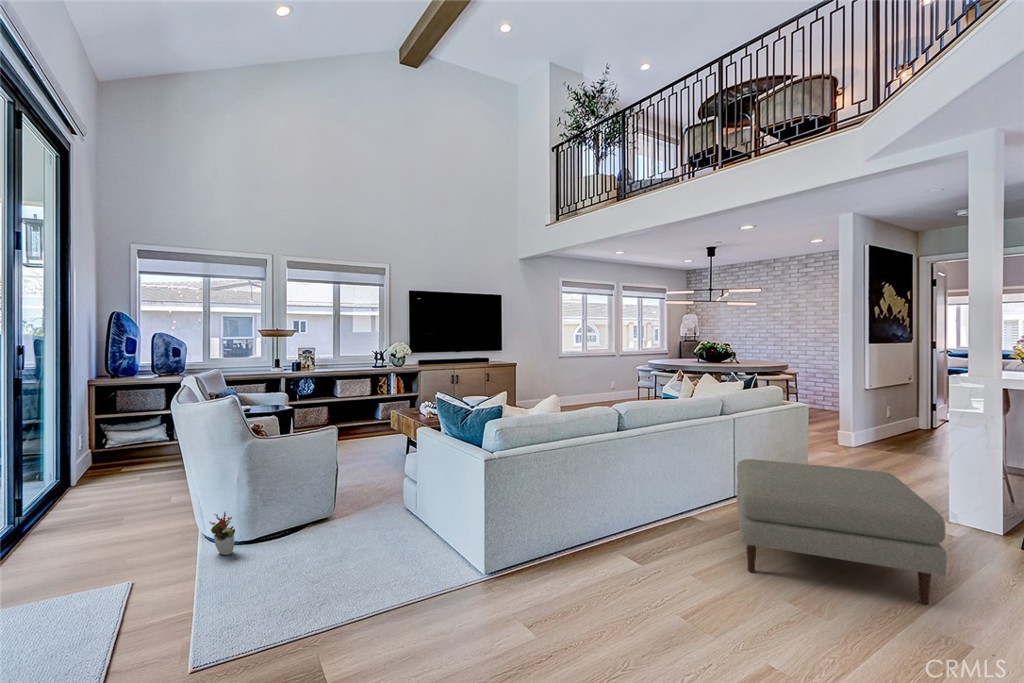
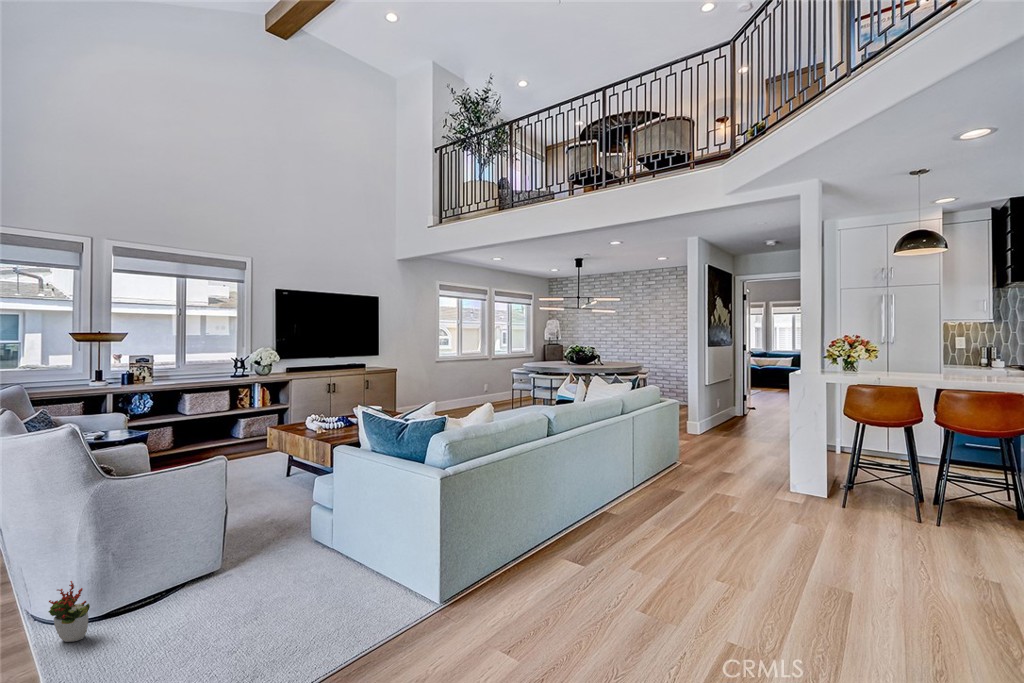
ottoman: present [737,459,947,604] -> none [645,454,818,562]

